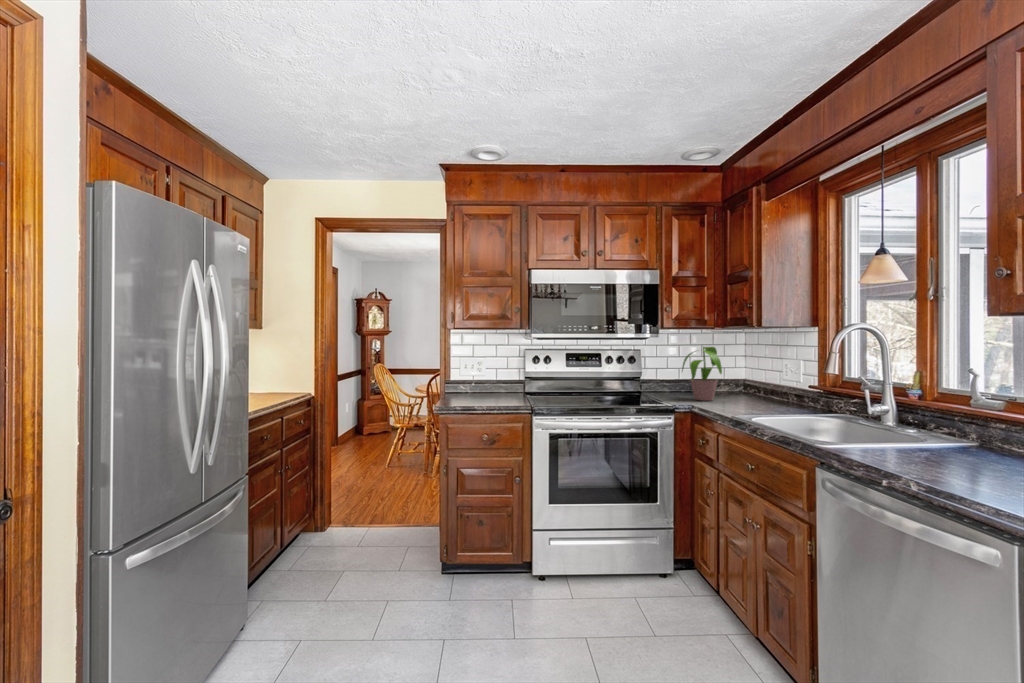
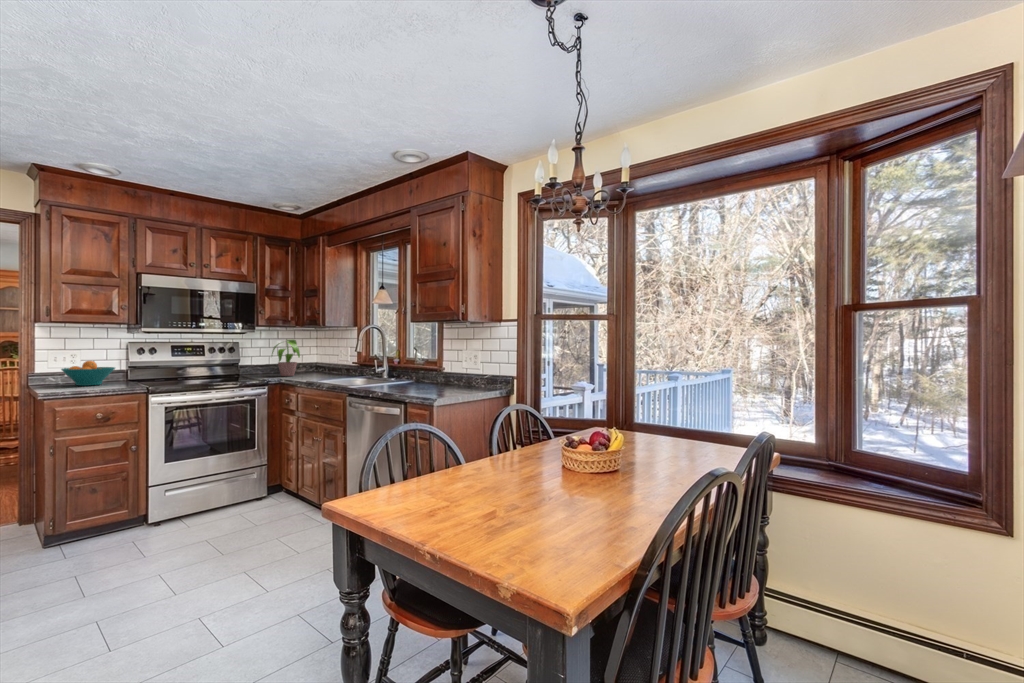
fruit bowl: none [459,371,508,400] -> present [61,361,115,386]

